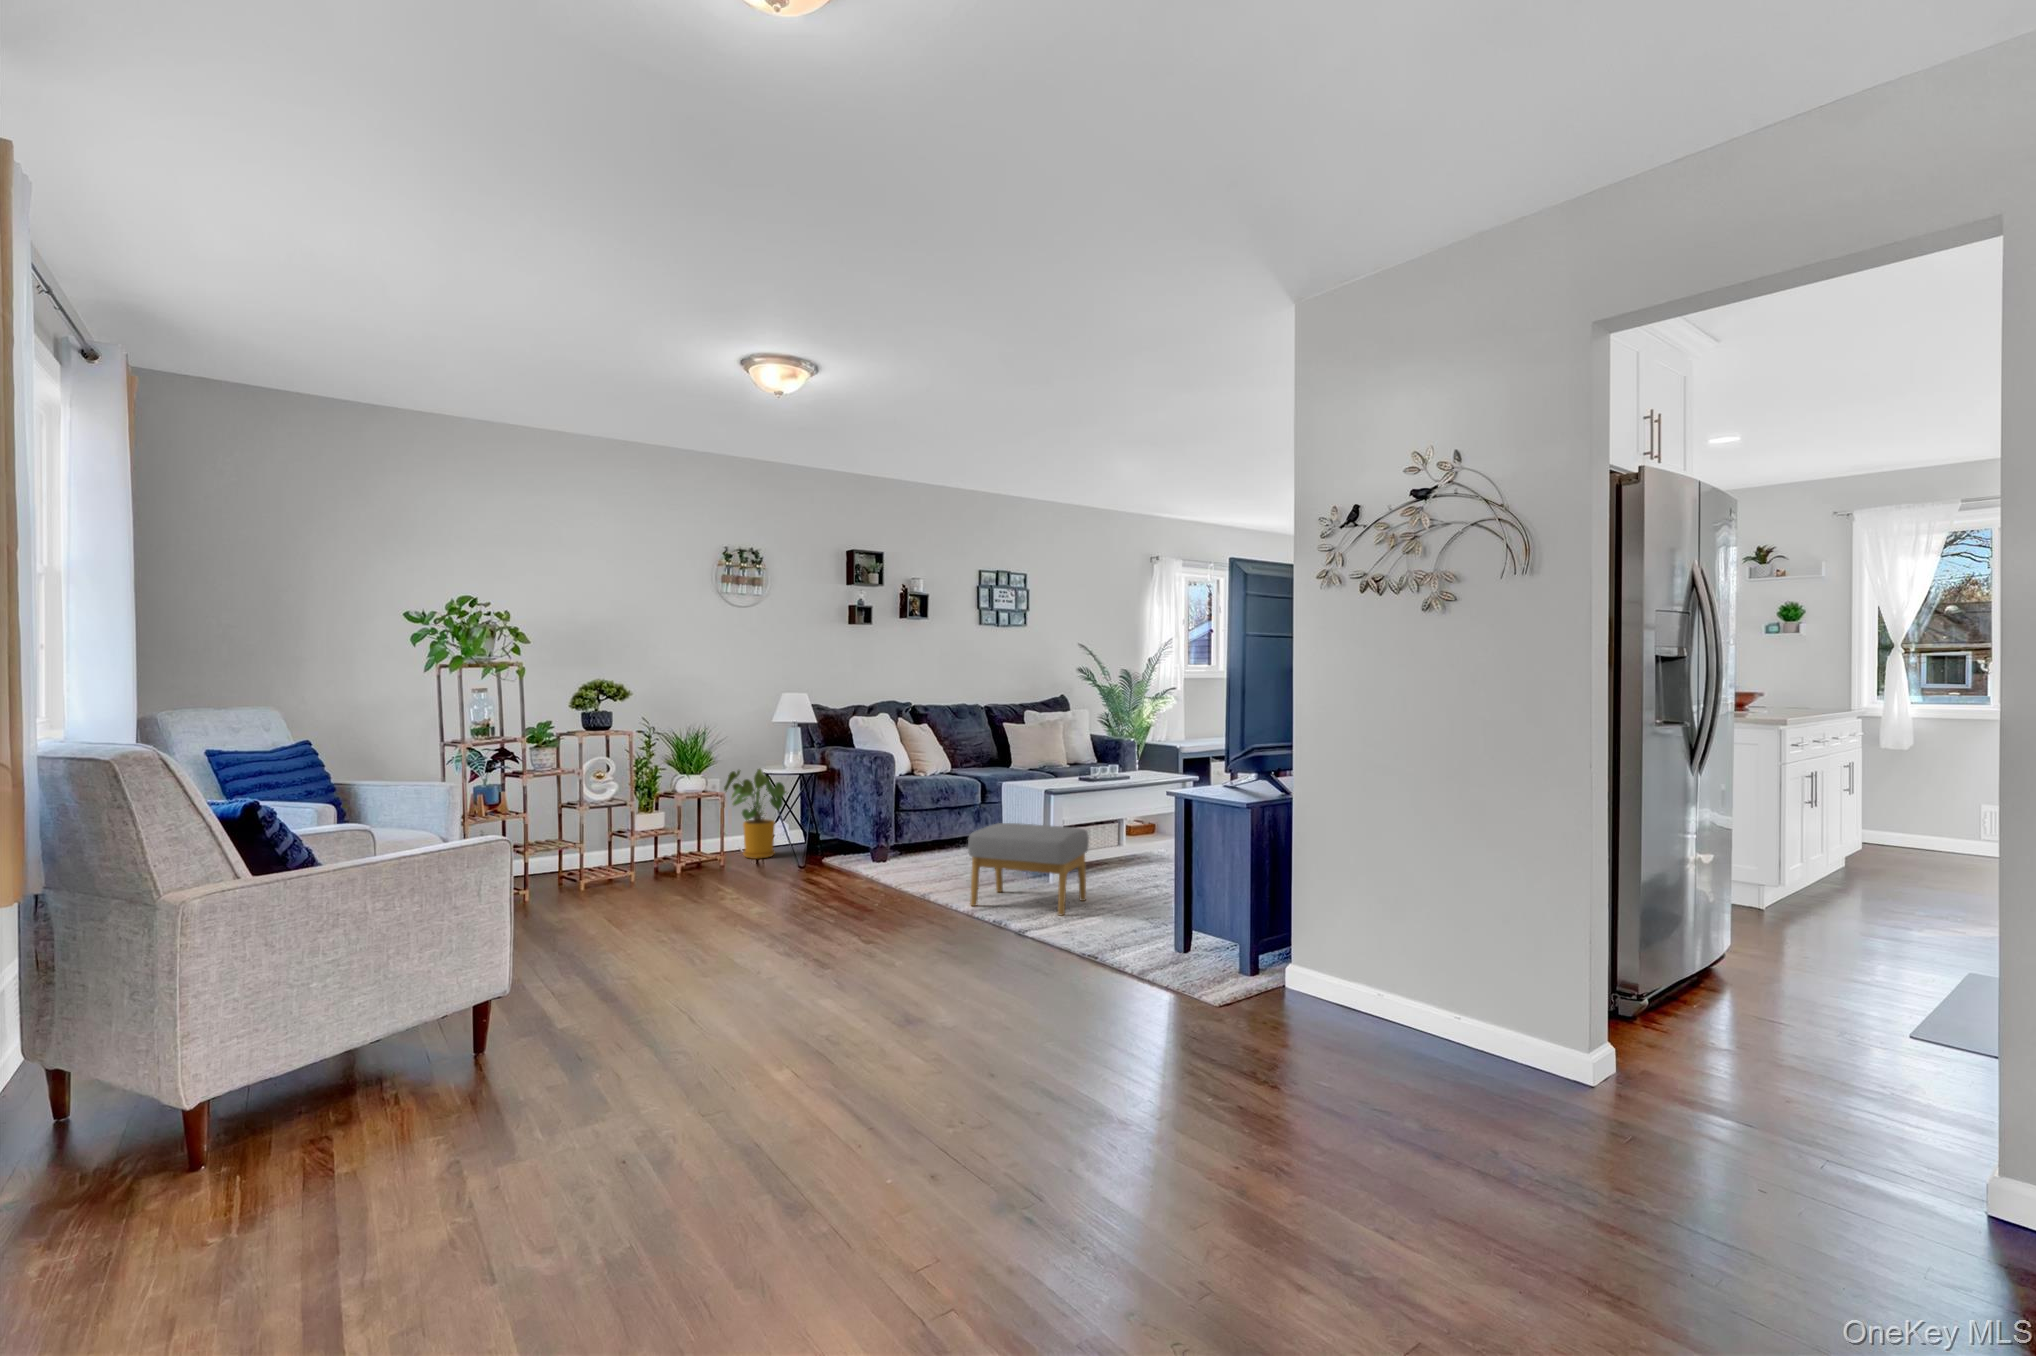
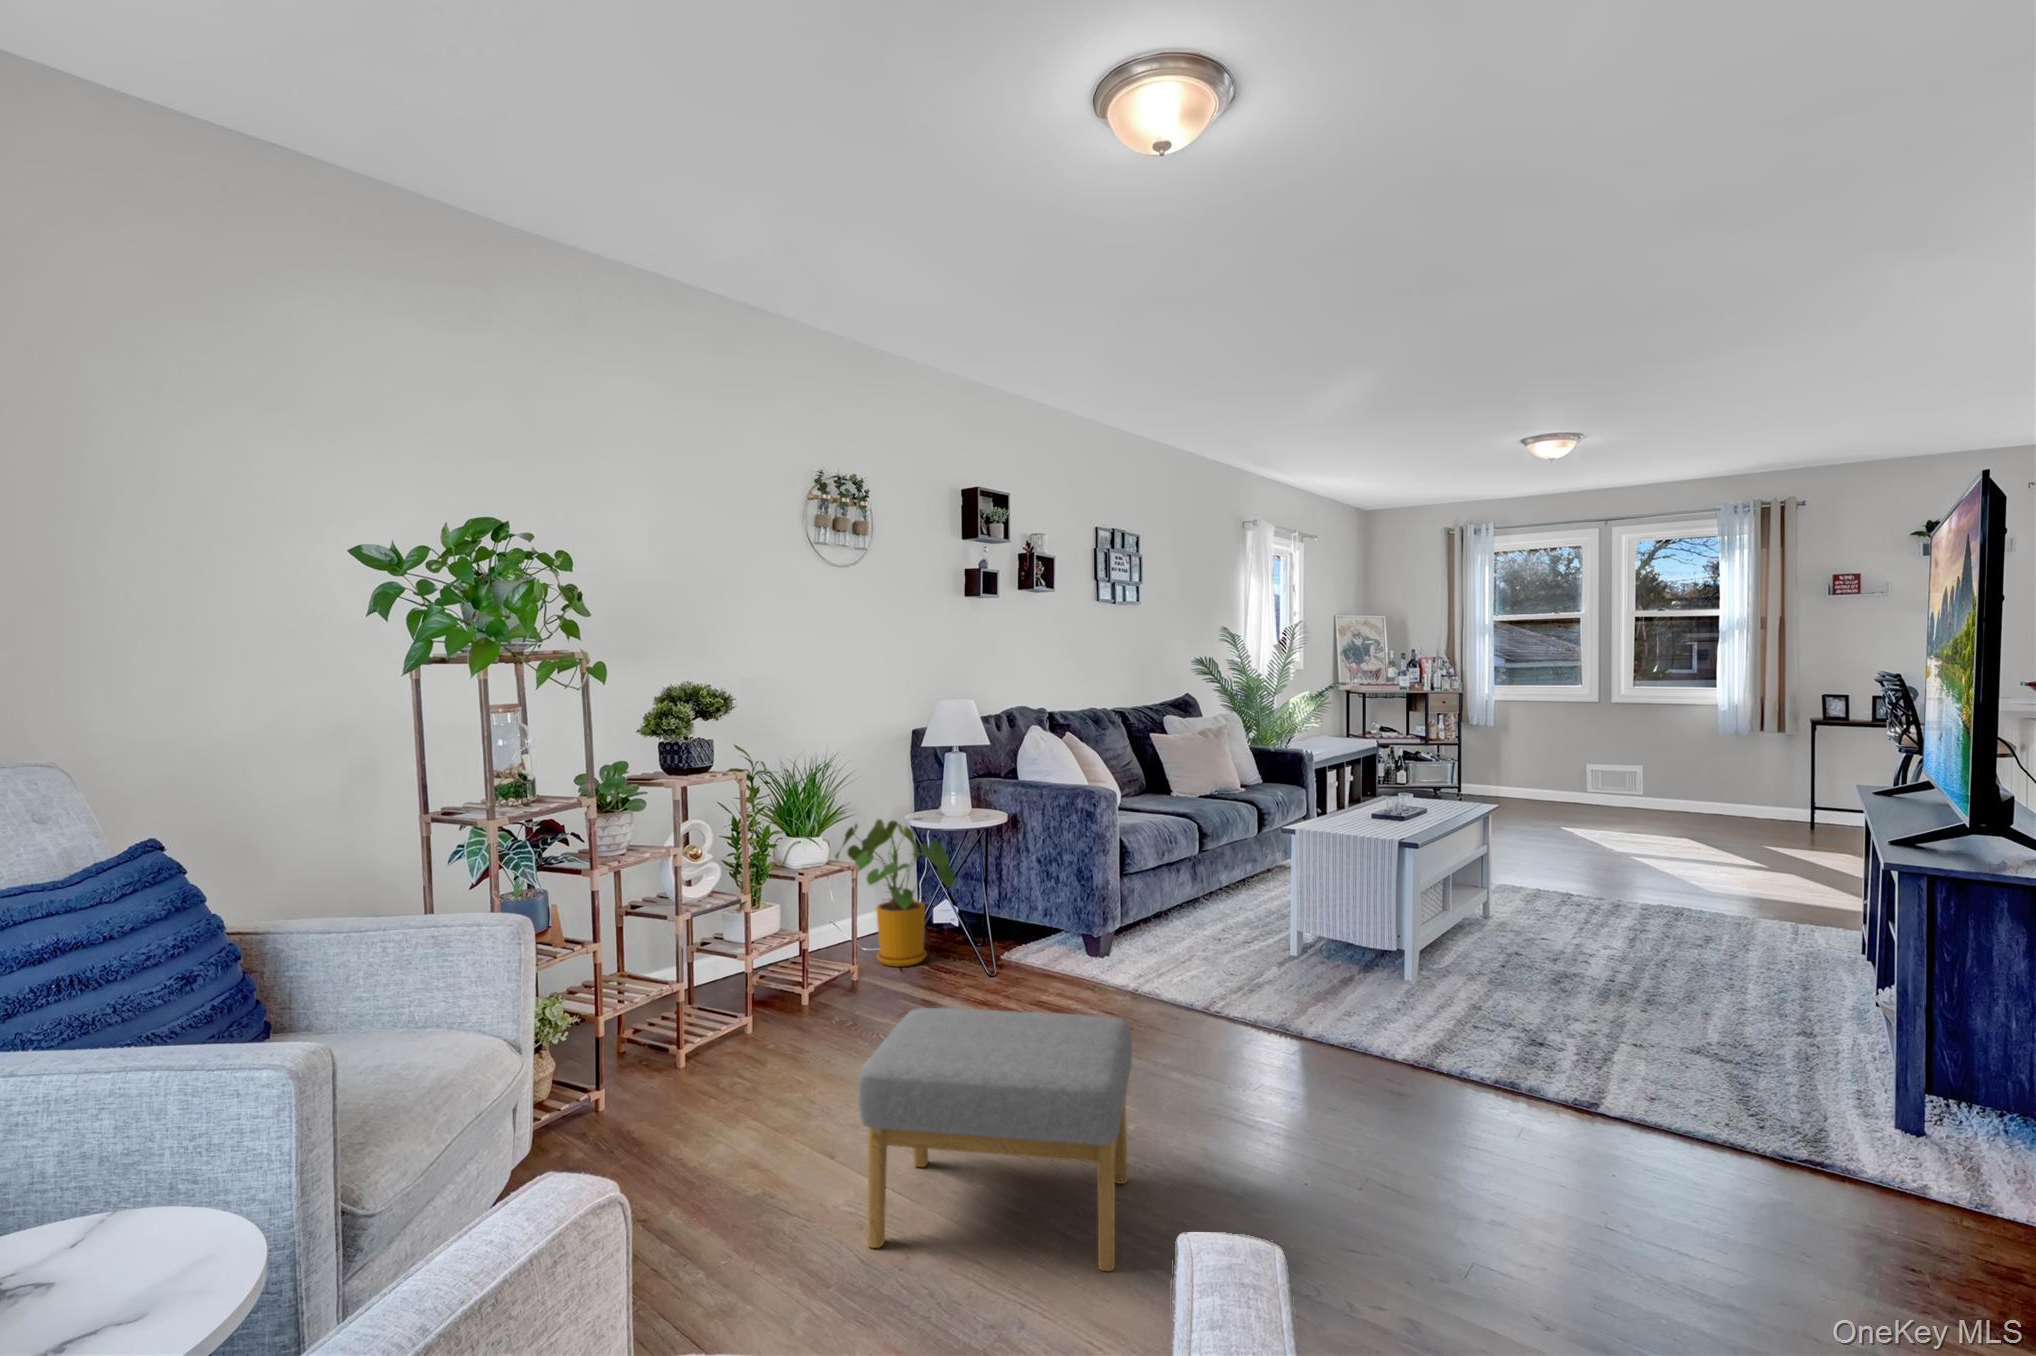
footstool: present [968,823,1089,916] -> present [858,1008,1132,1271]

